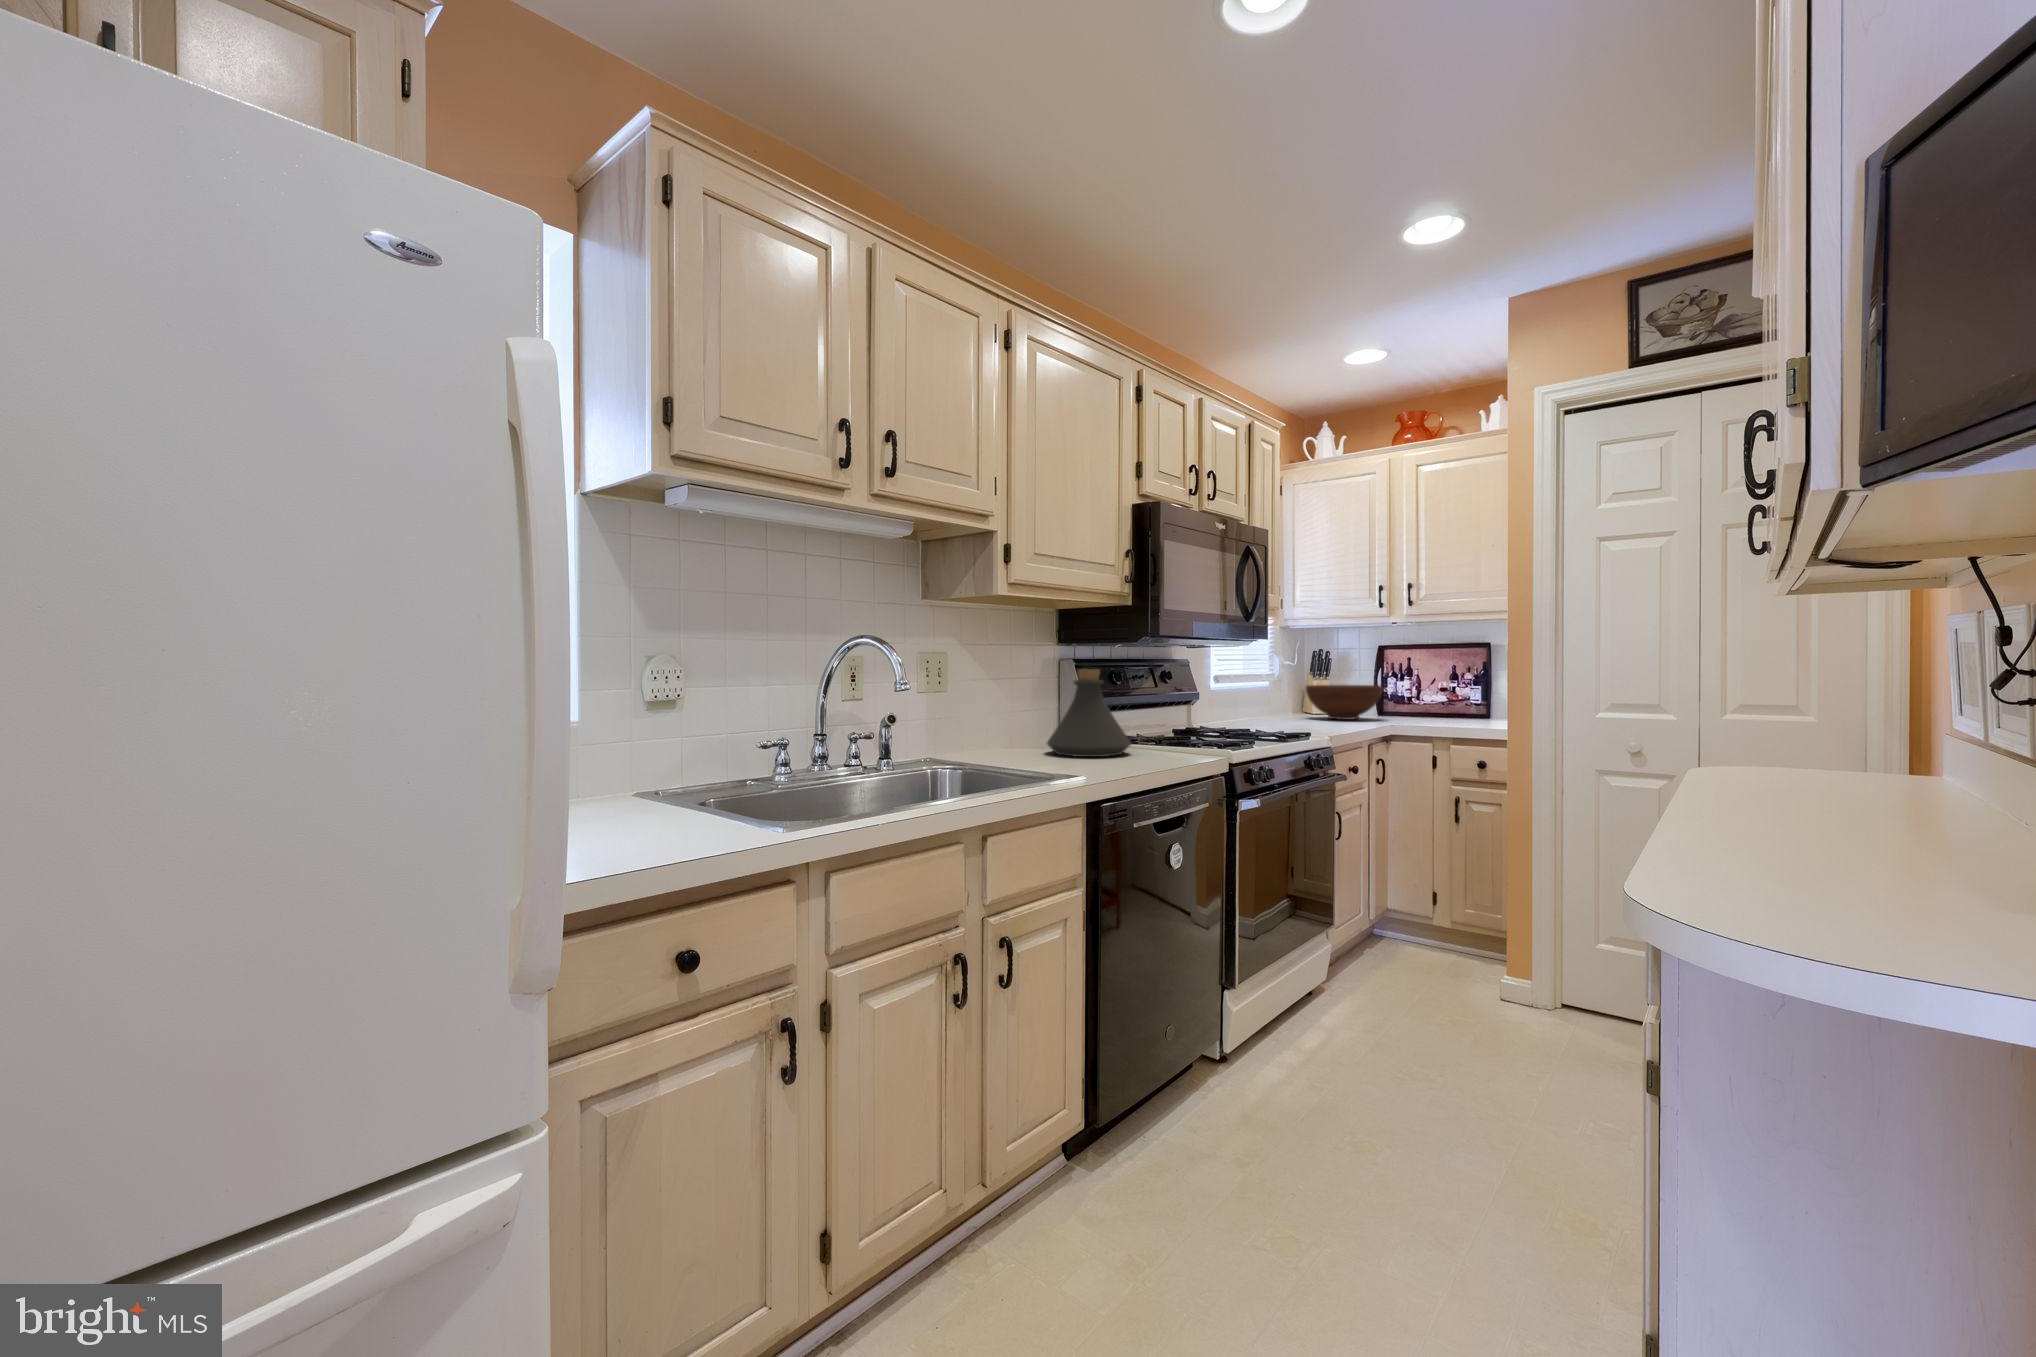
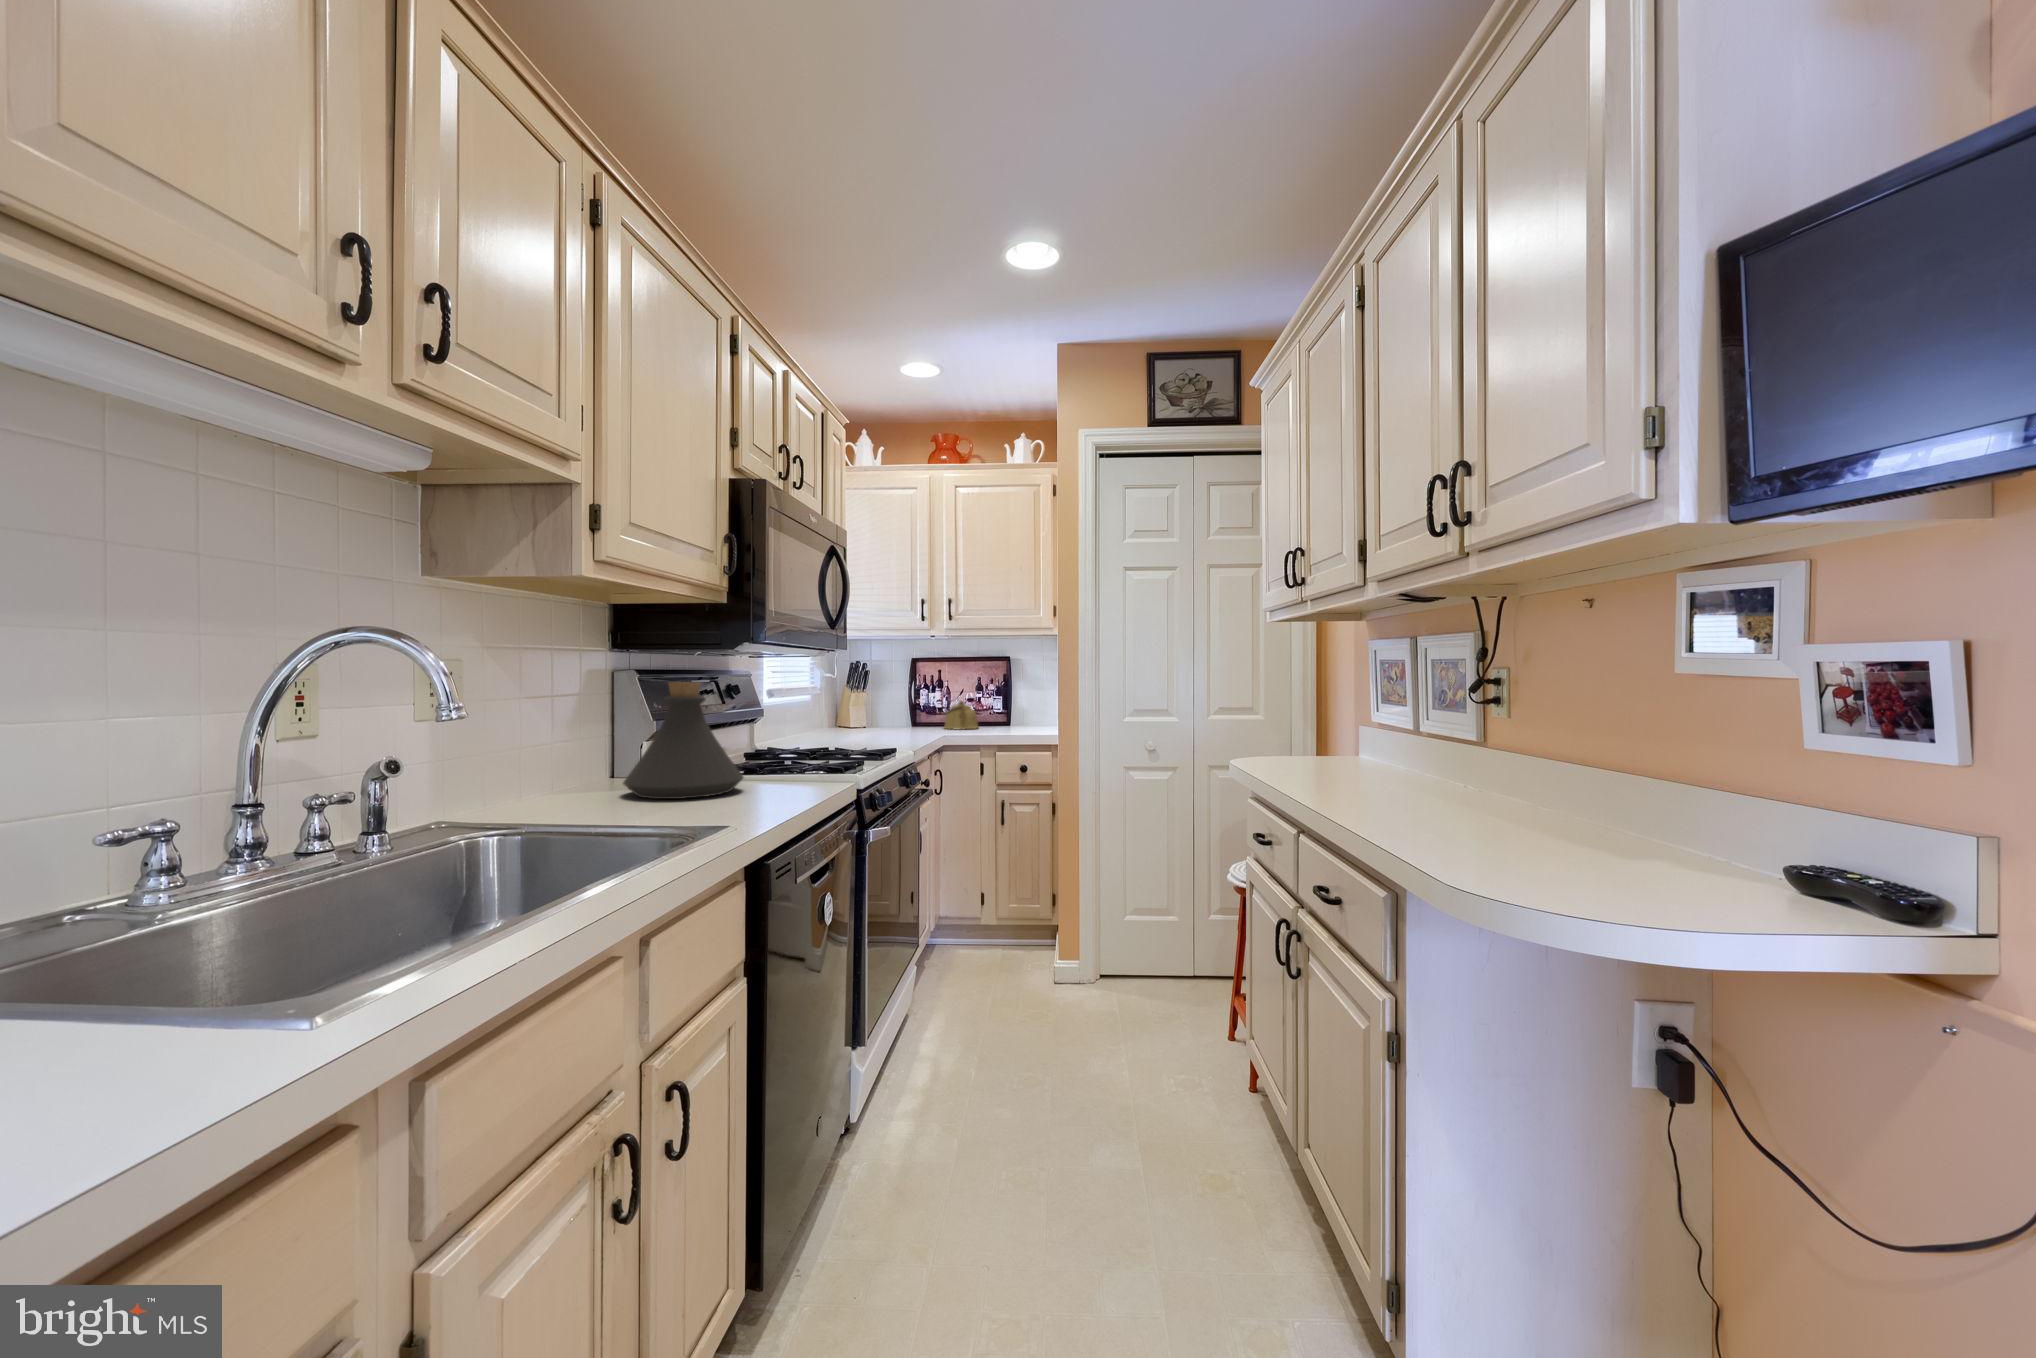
fruit bowl: present [1306,685,1383,720] -> none [850,697,924,732]
kettle: none [1409,690,1453,720] -> present [943,701,978,729]

